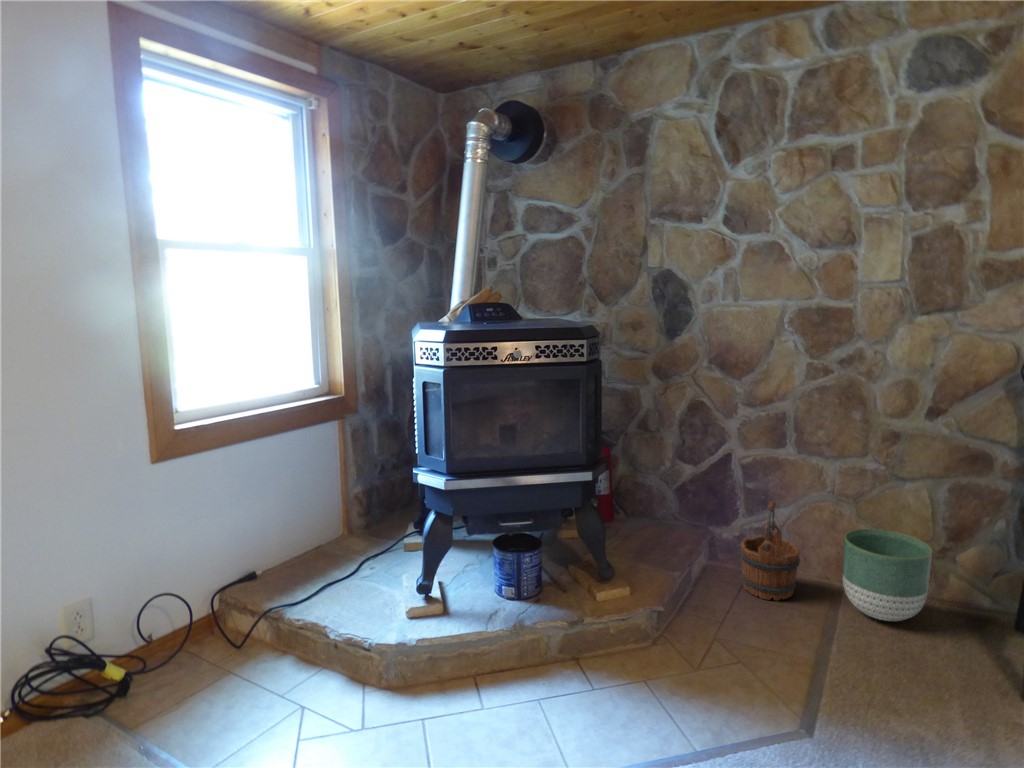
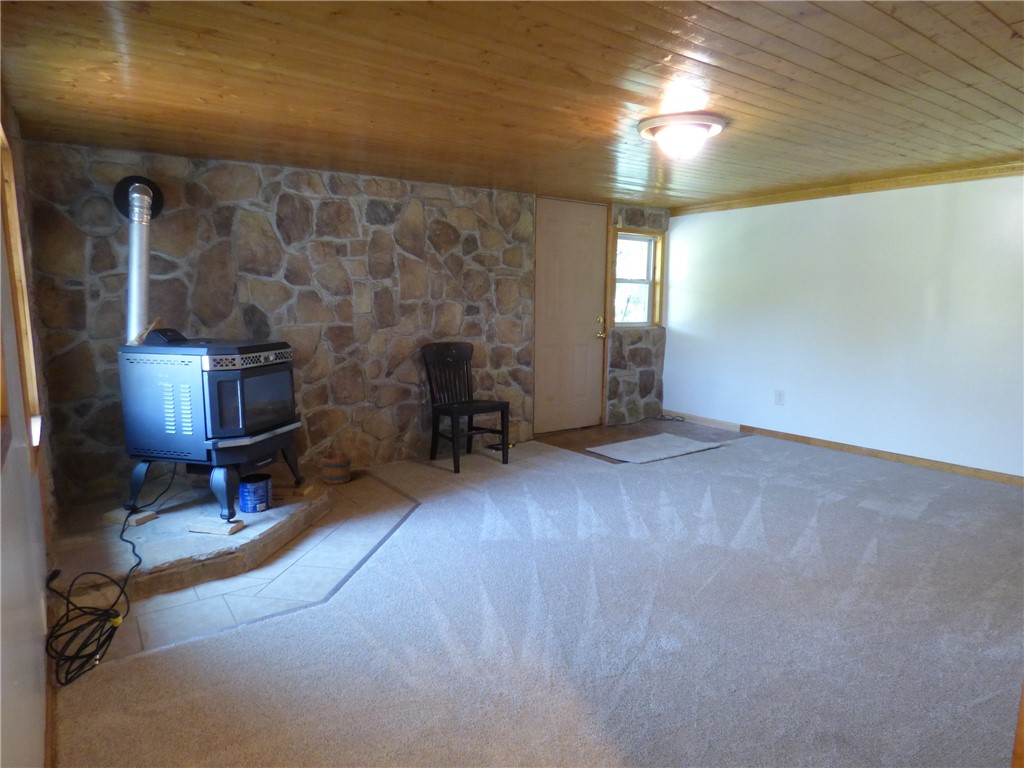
planter: present [843,529,932,621] -> none [368,433,404,474]

